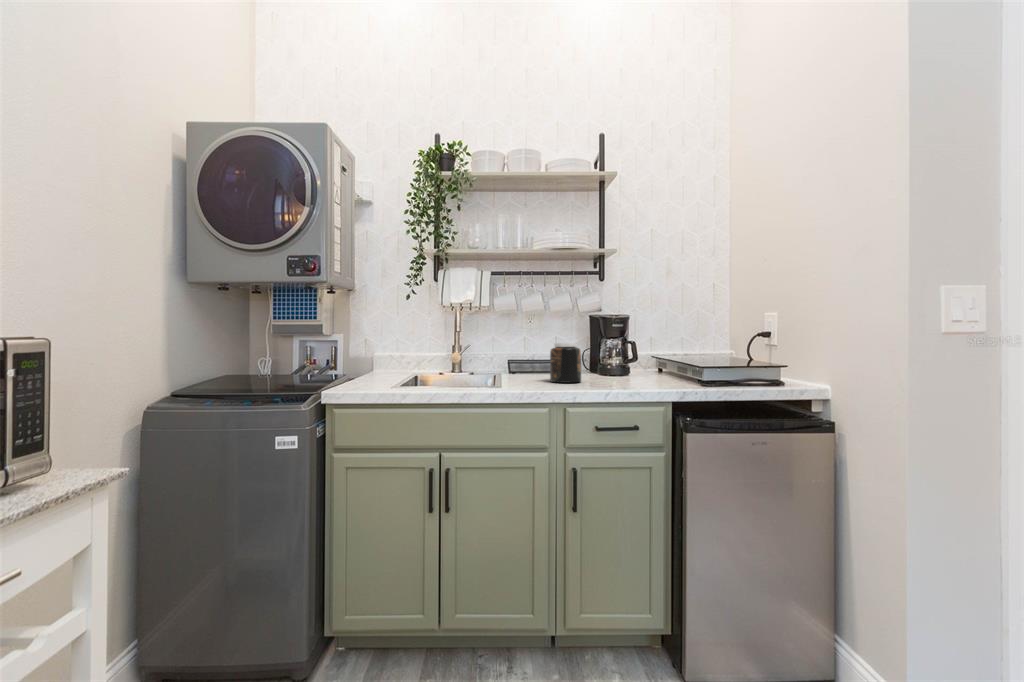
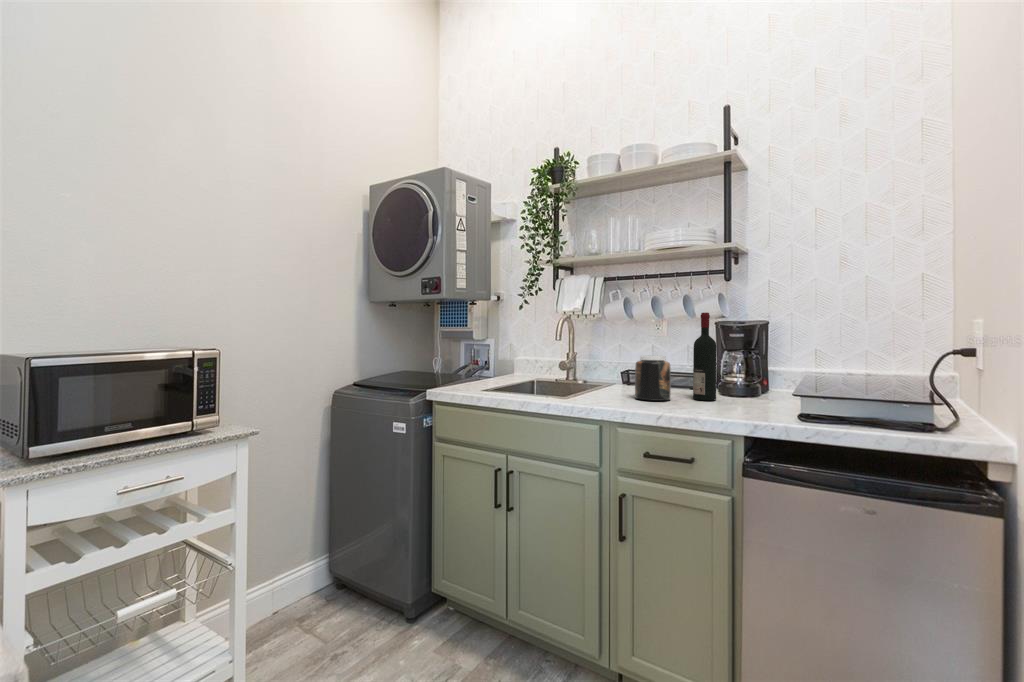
wine bottle: none [590,306,609,380] -> present [693,313,717,401]

